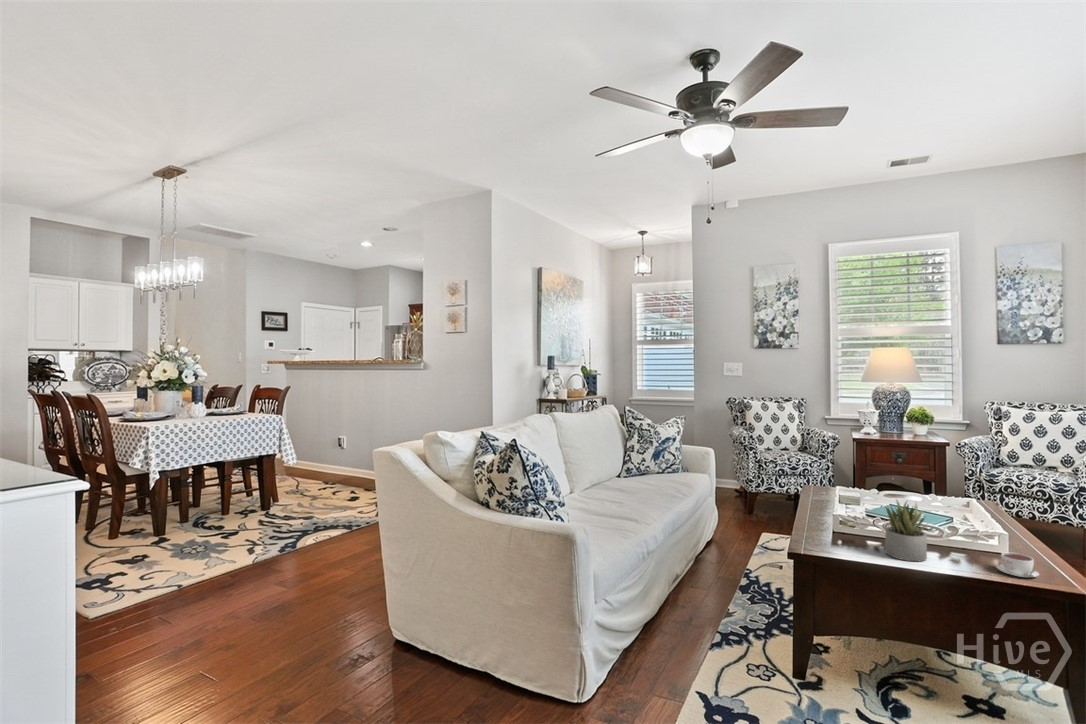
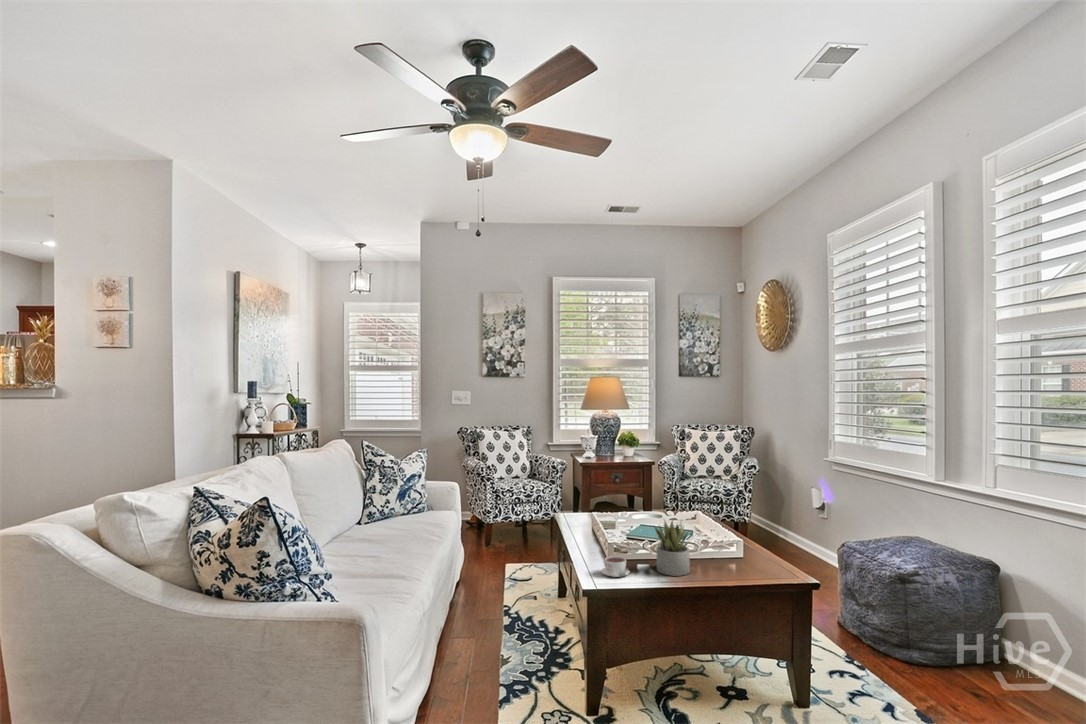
coffee cup: present [996,552,1039,577] -> present [601,556,630,577]

